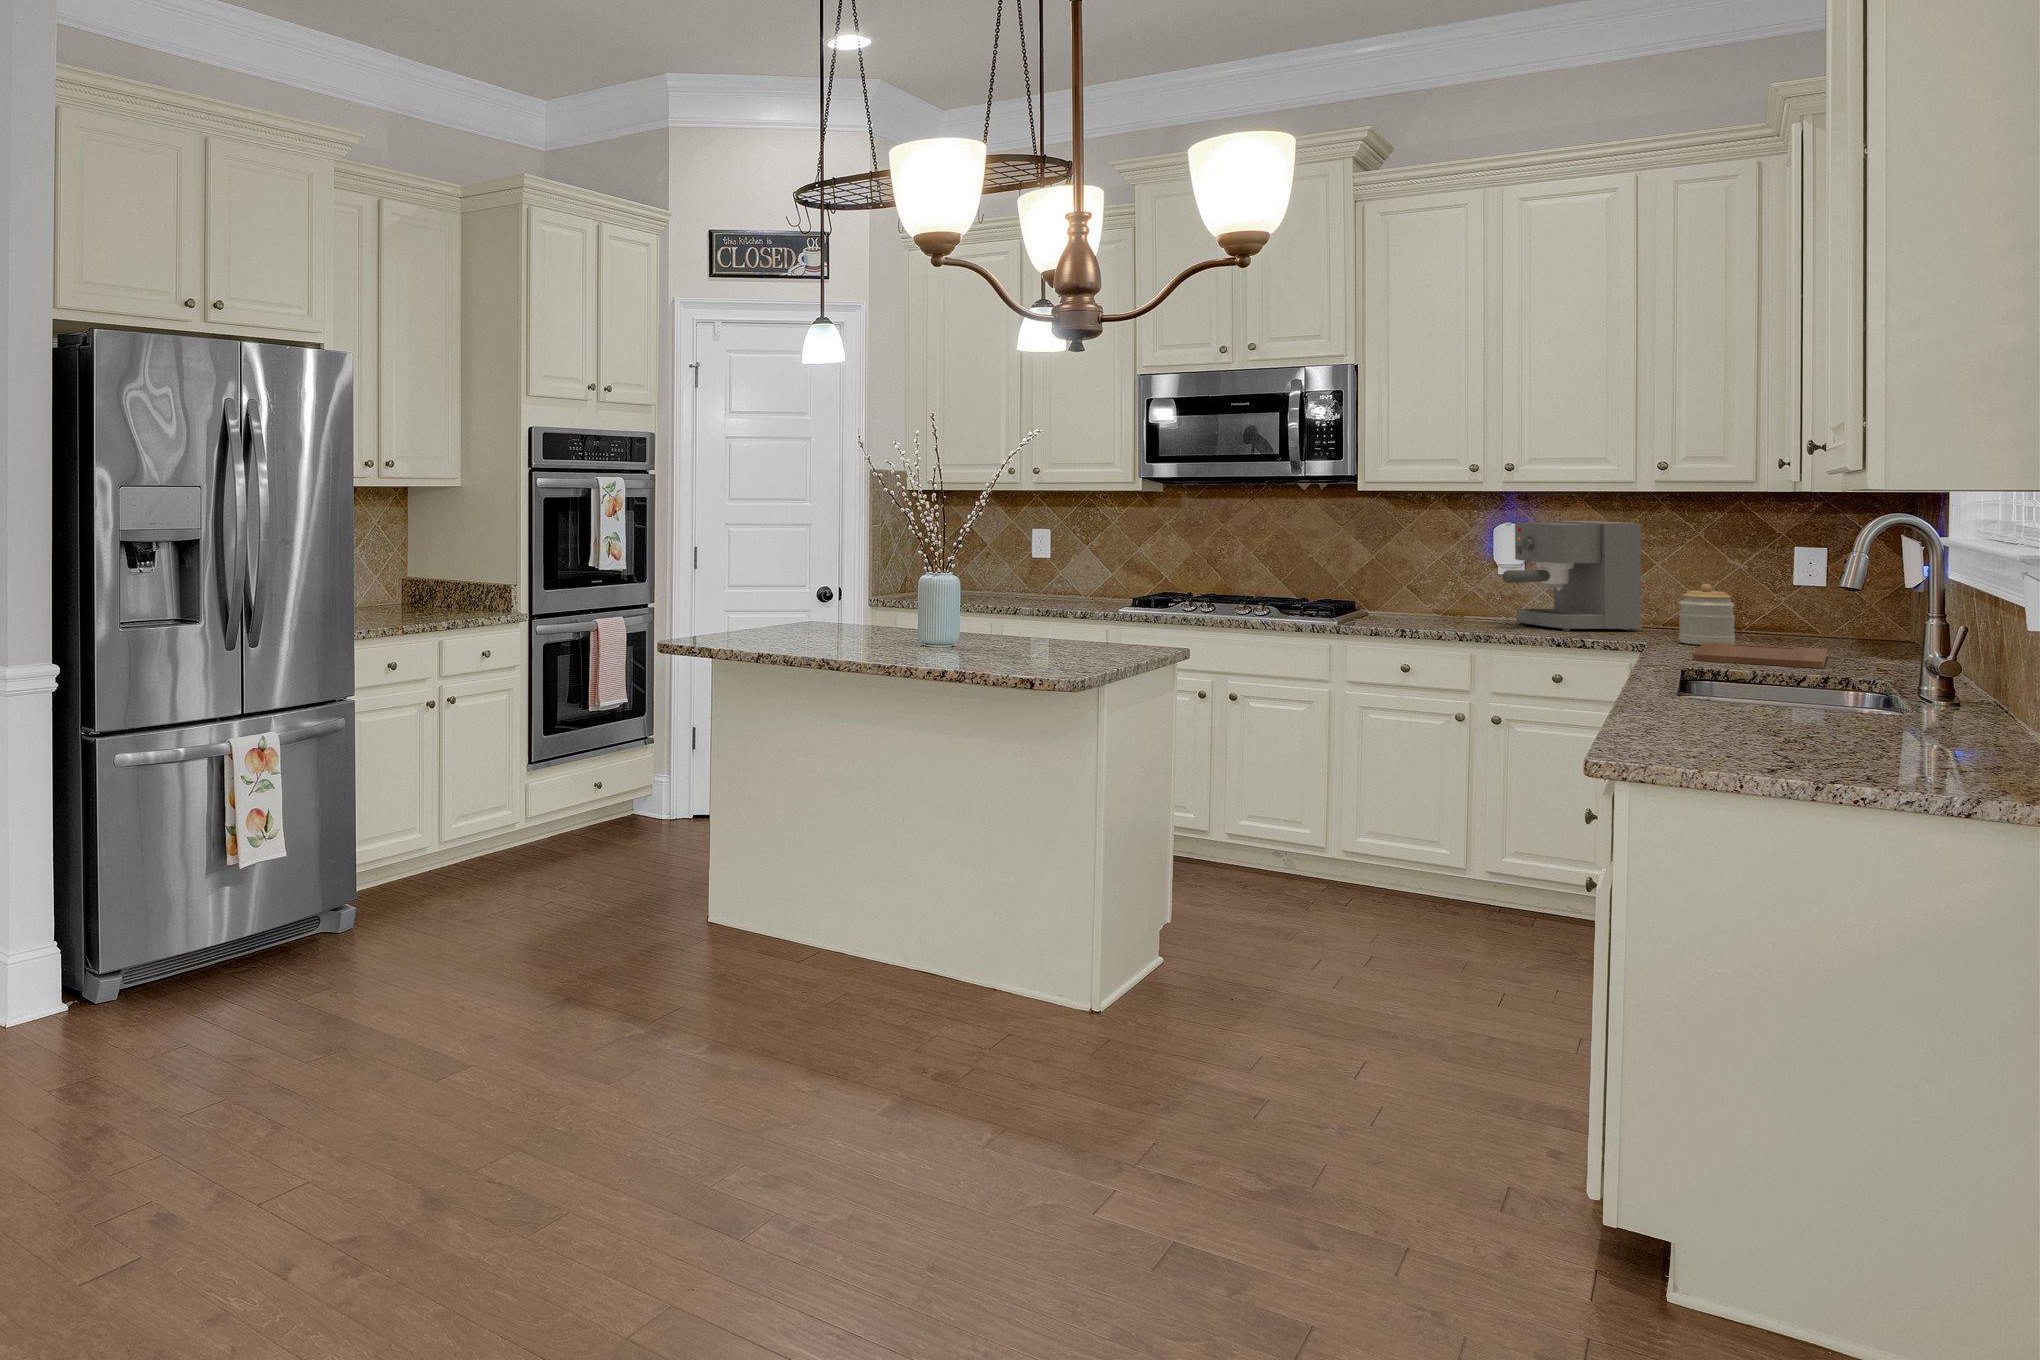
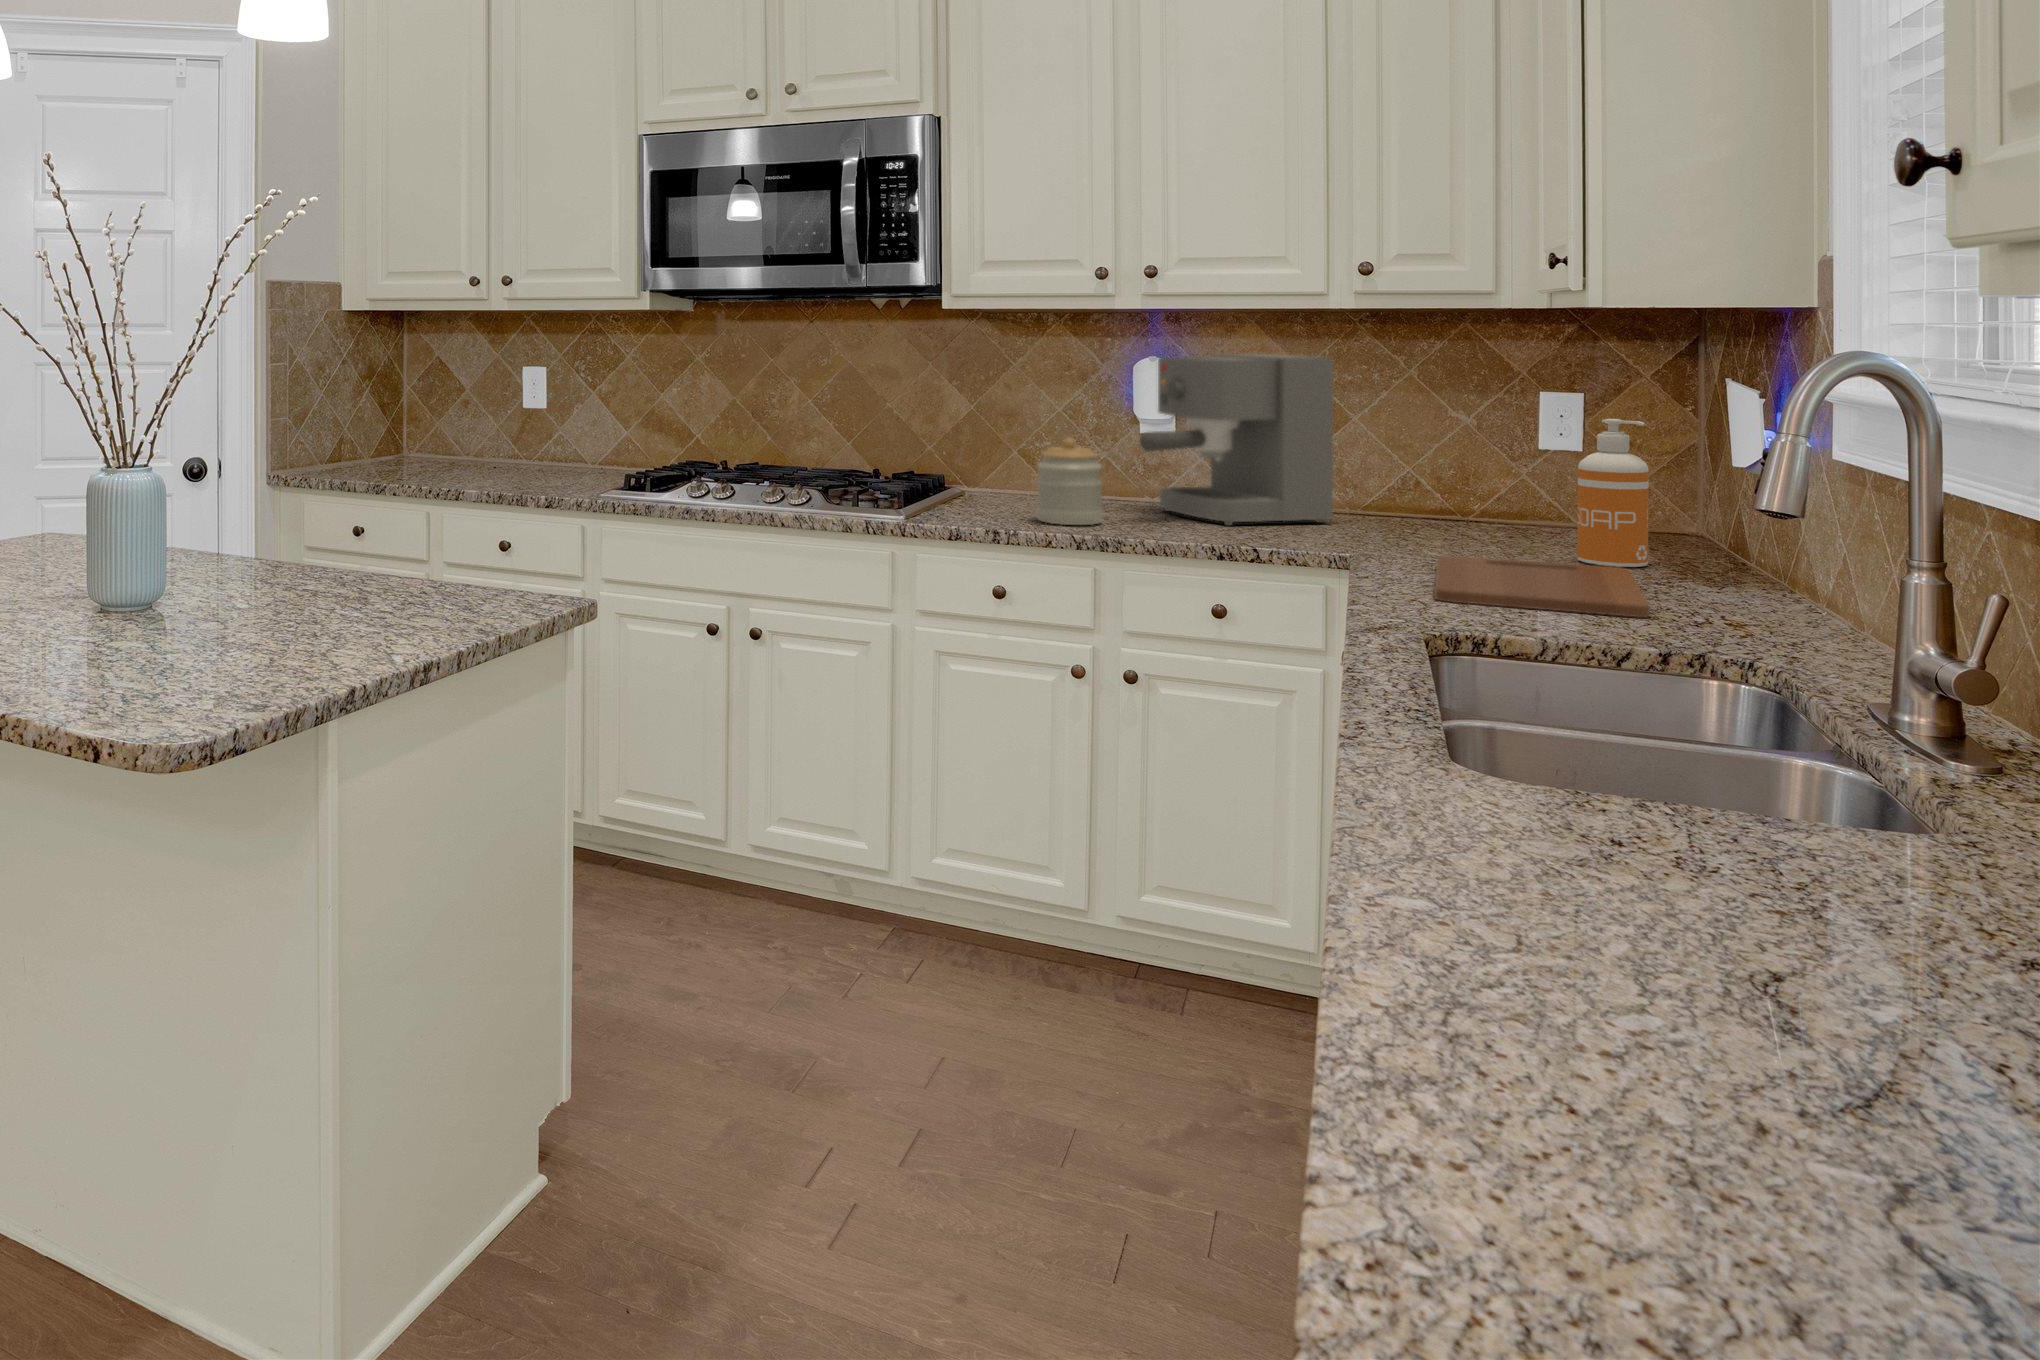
soap dispenser: none [1802,562,1849,652] -> present [1577,419,1649,567]
jar: present [1679,584,1735,645] -> present [1037,438,1102,525]

